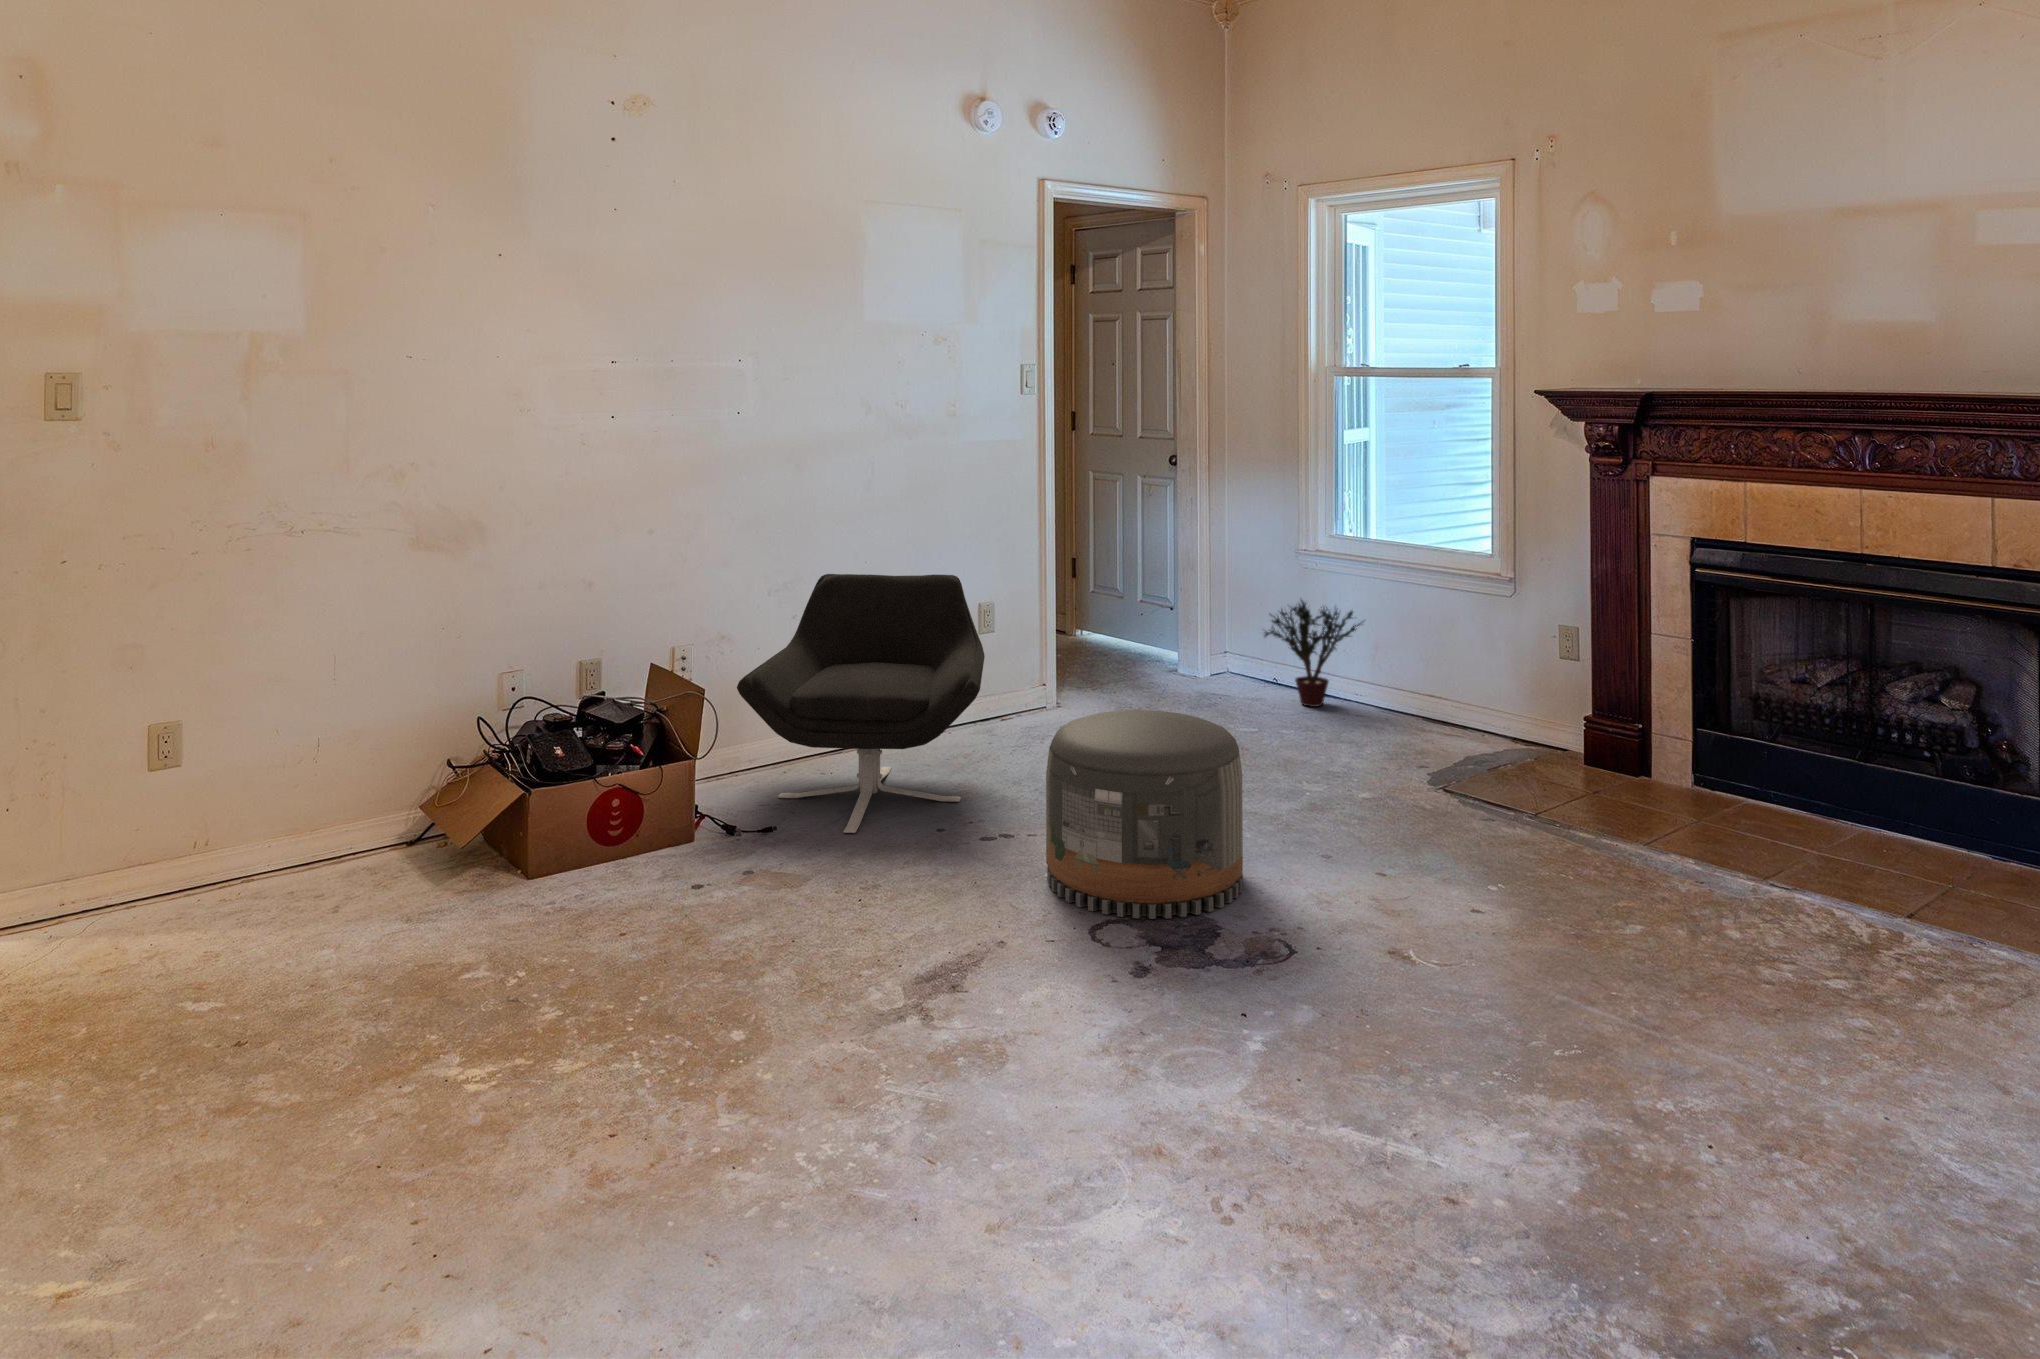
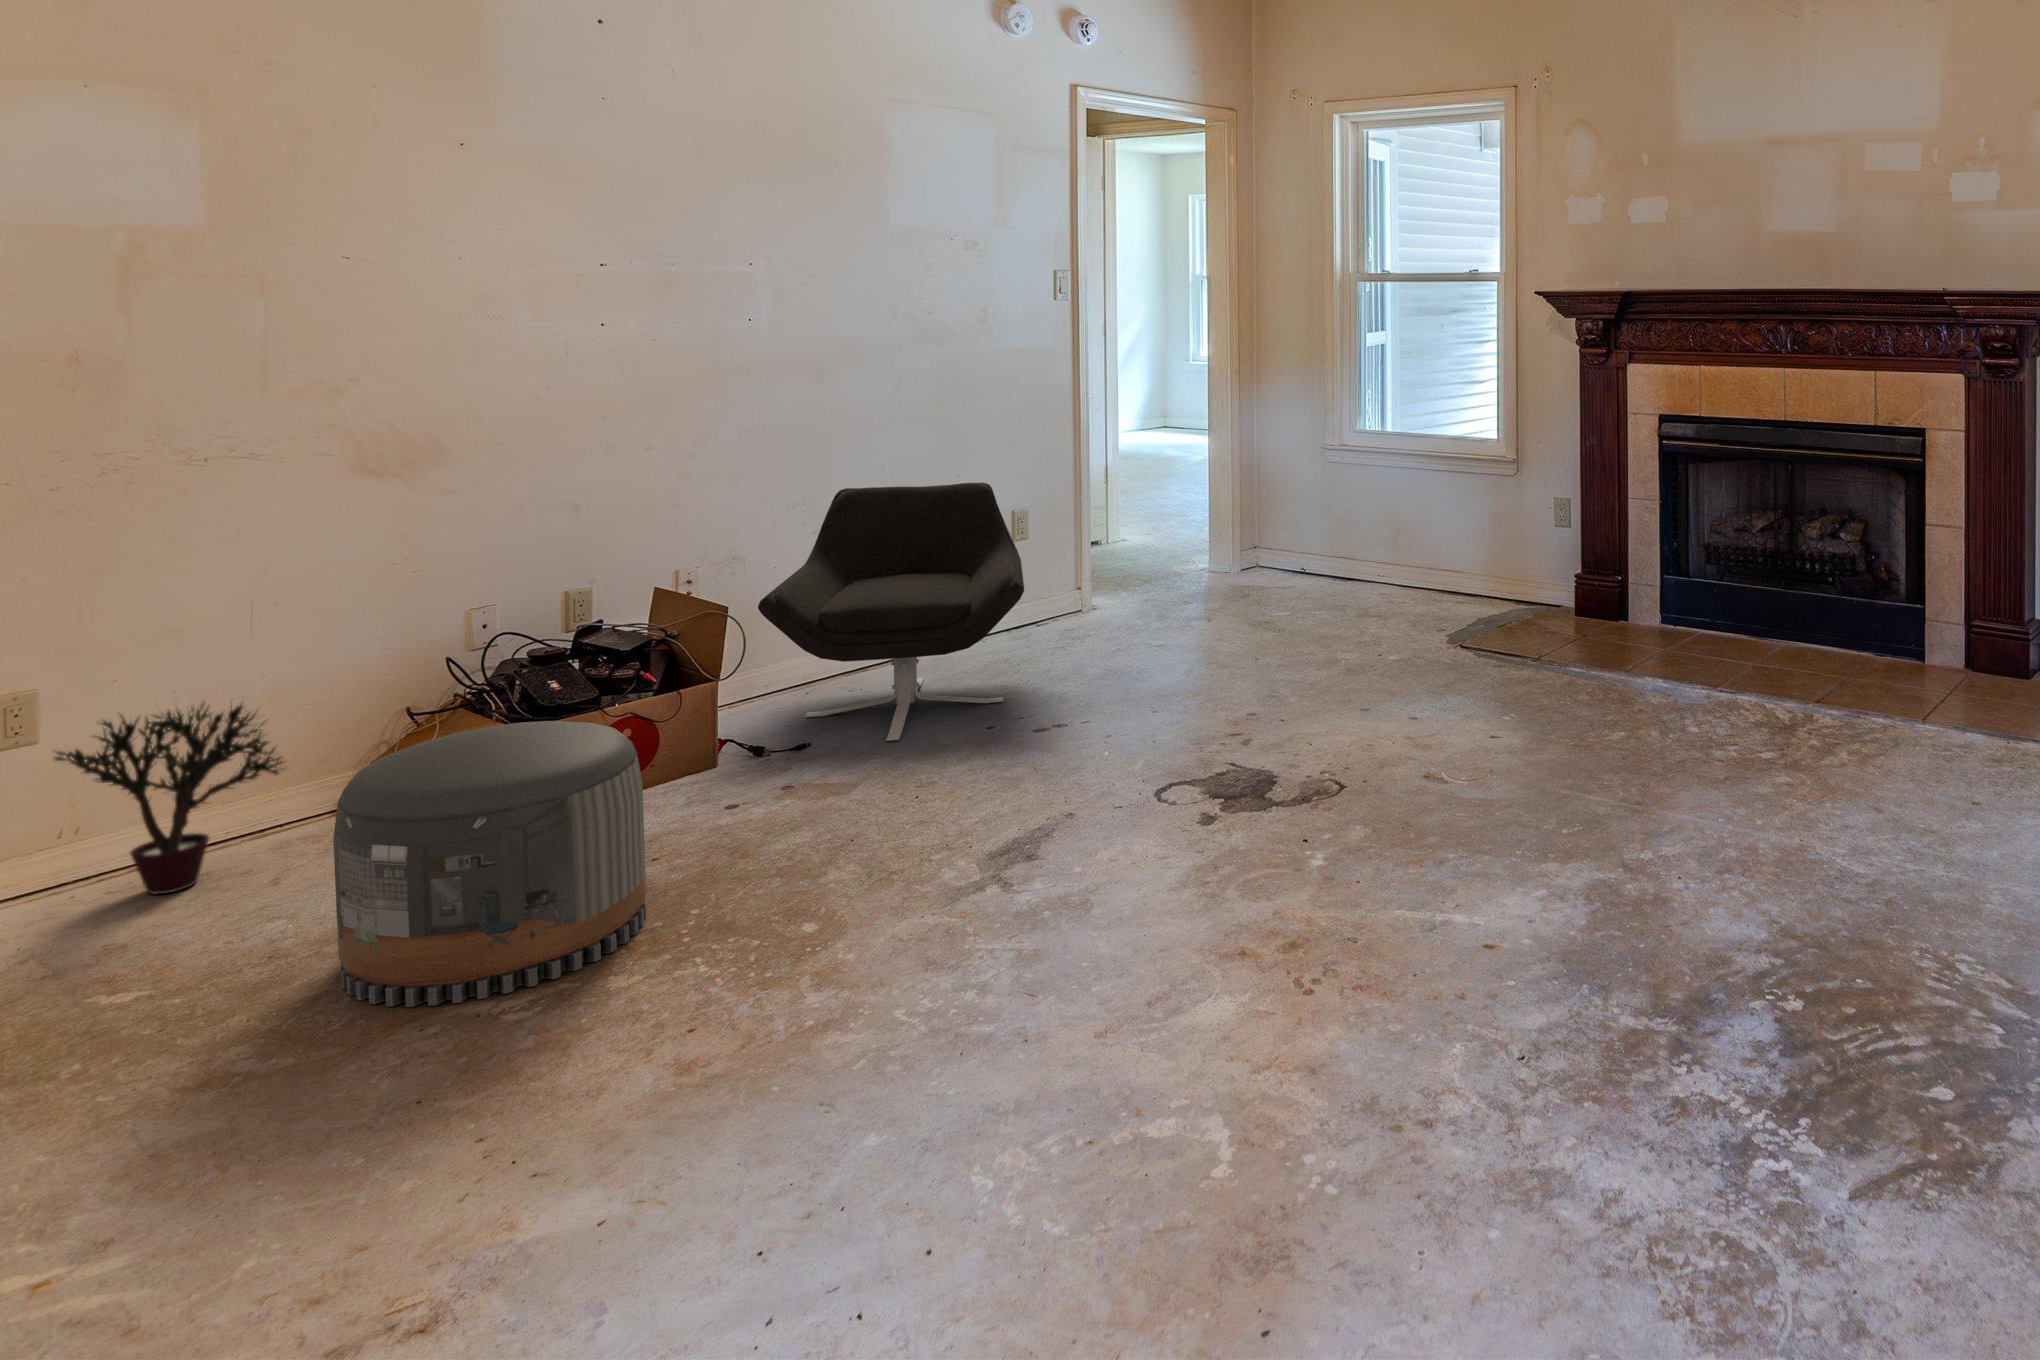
potted plant: present [1265,600,1362,707] -> present [55,702,283,894]
pouf: present [1046,710,1243,919] -> present [333,721,646,1007]

